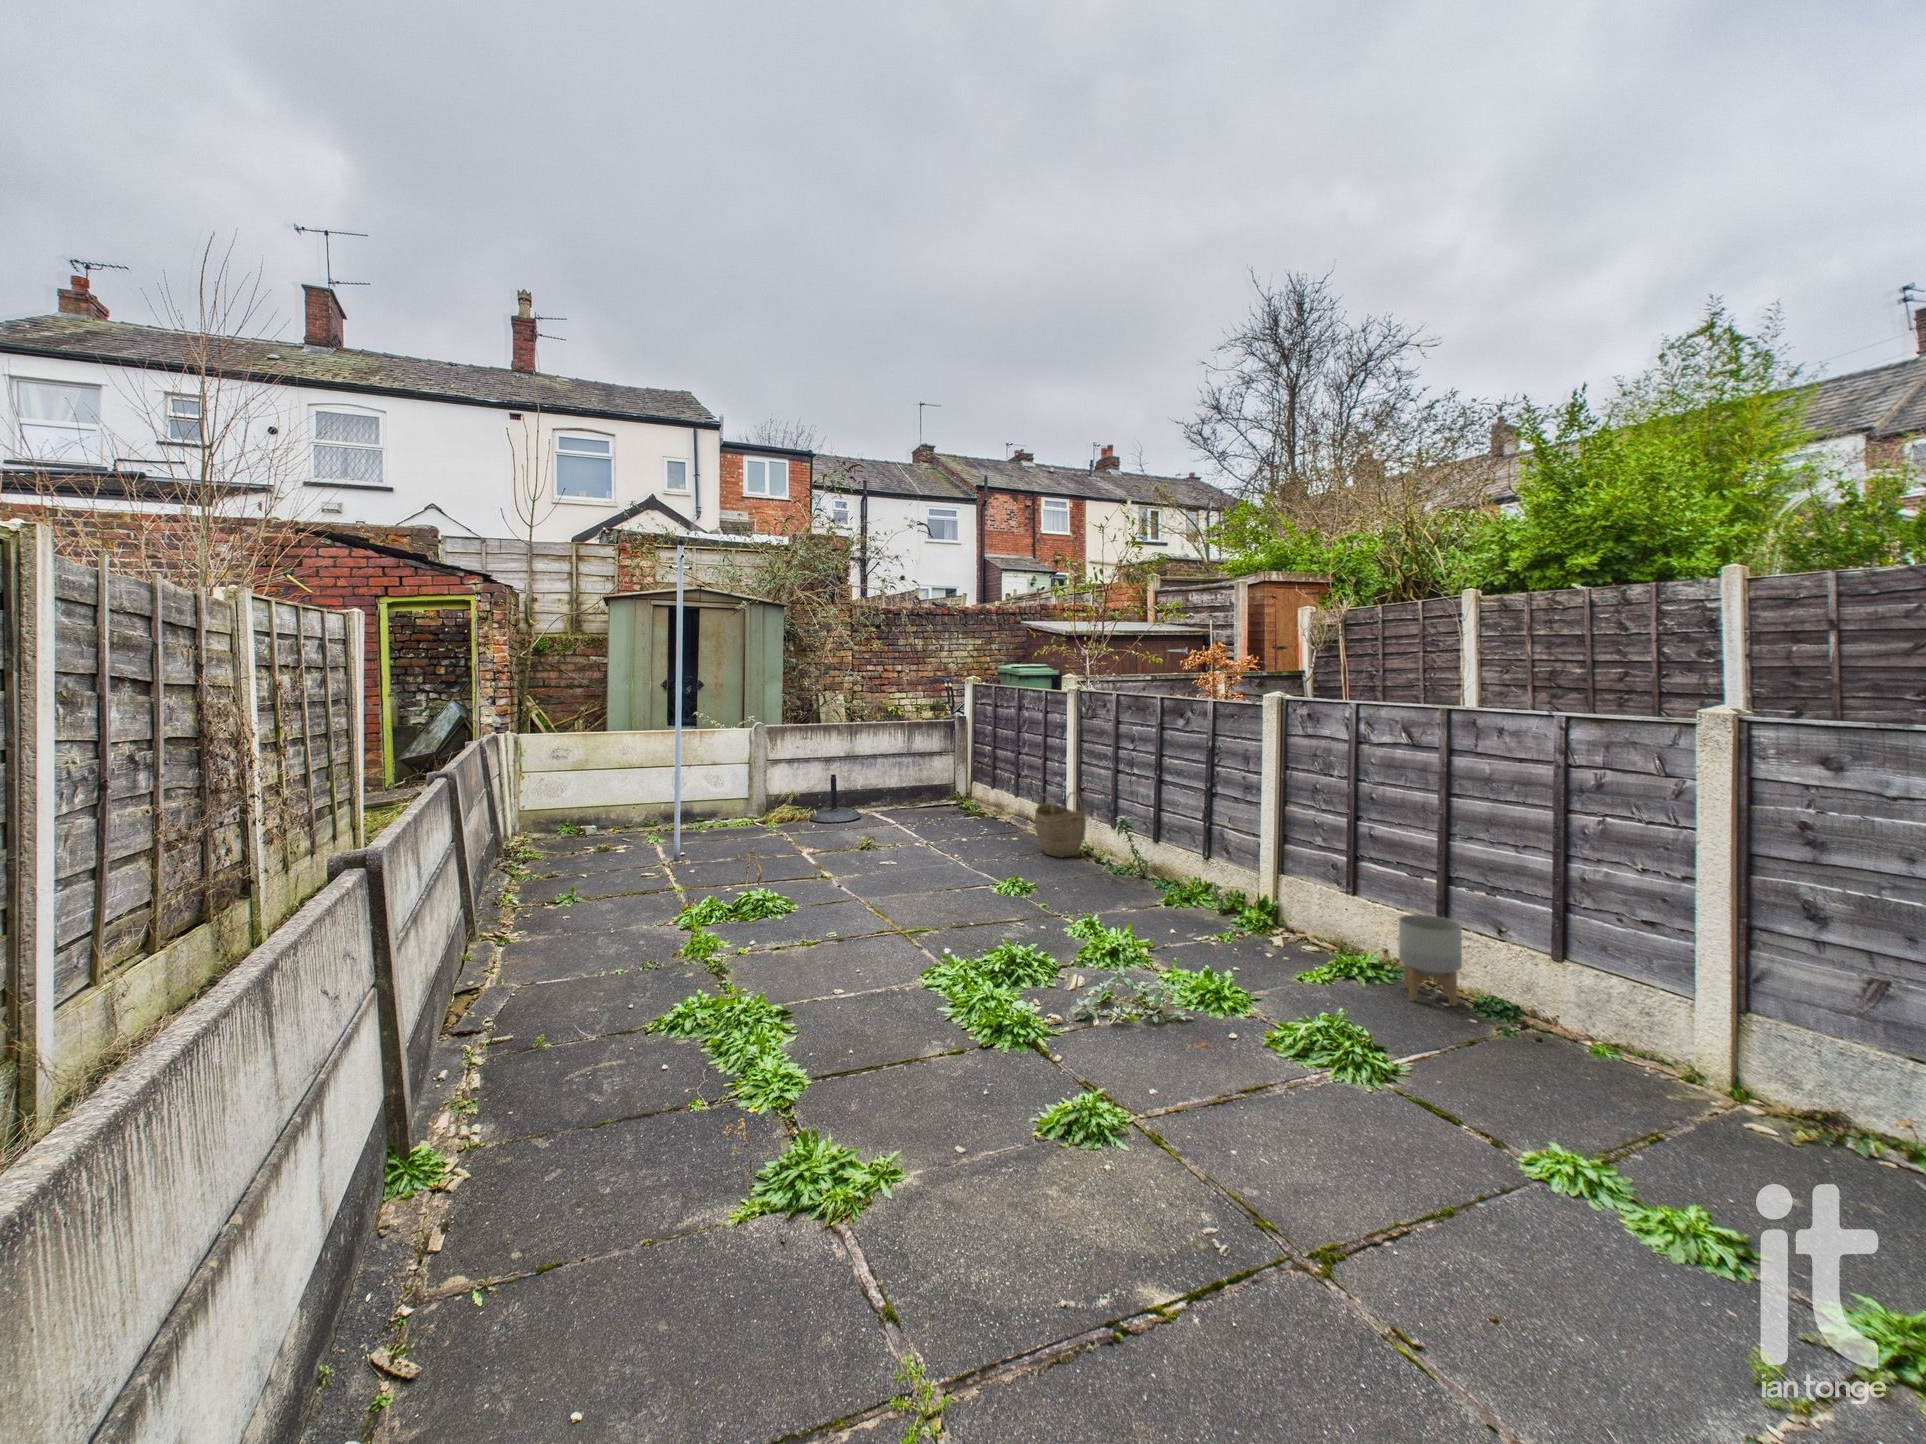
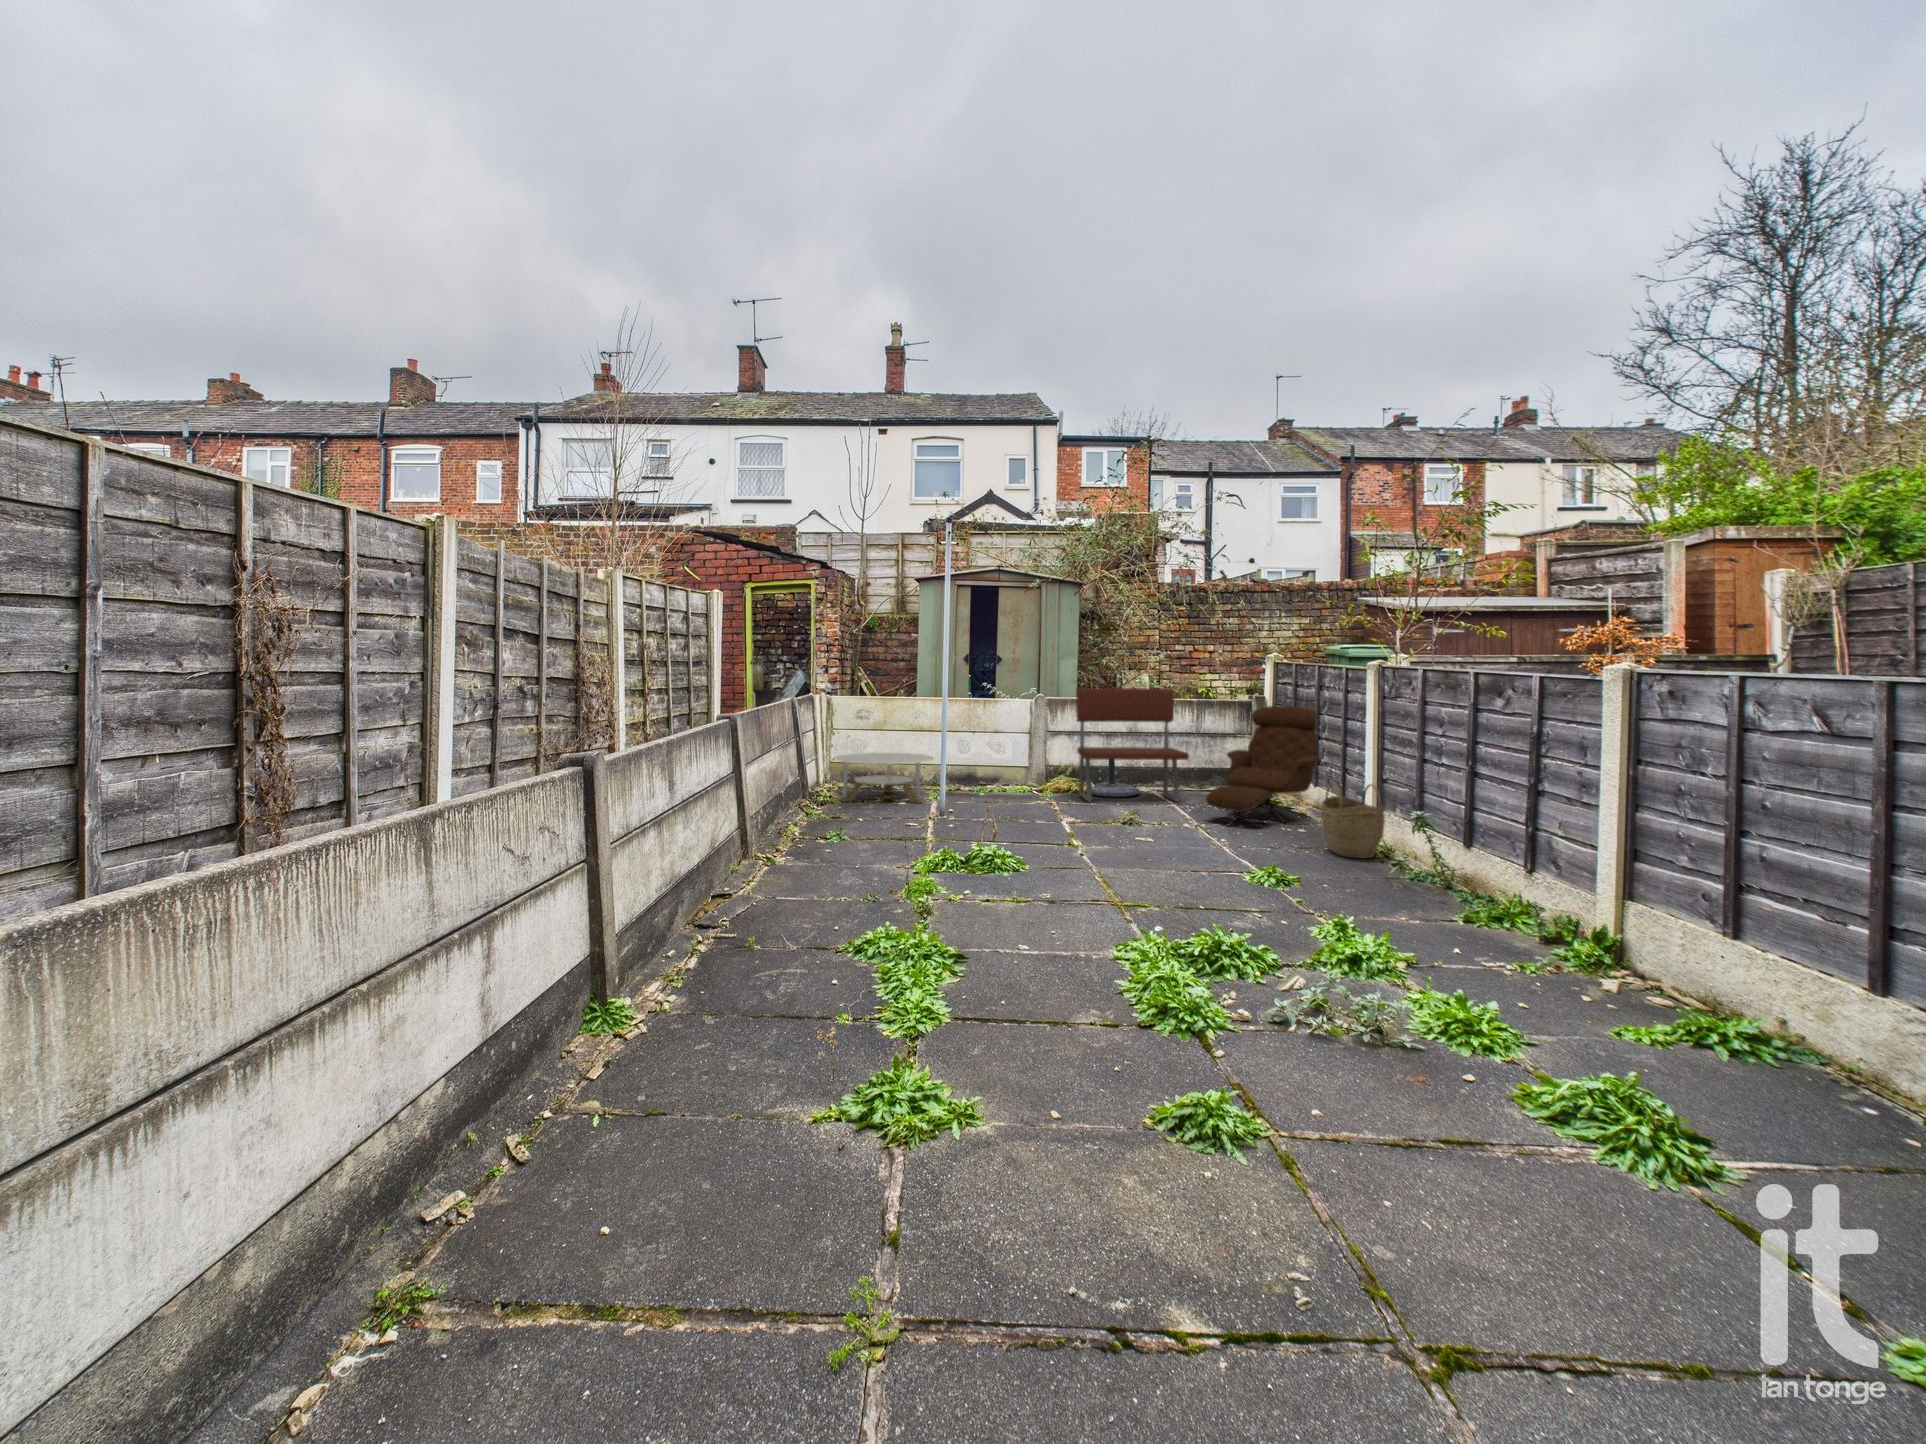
bench: none [795,711,905,827] -> present [1076,688,1189,802]
lounge chair: none [929,724,1020,839] -> present [1206,706,1321,827]
round table: none [534,791,652,852] -> present [834,753,934,803]
planter: present [1399,914,1462,1006] -> none [1776,970,1894,1112]

